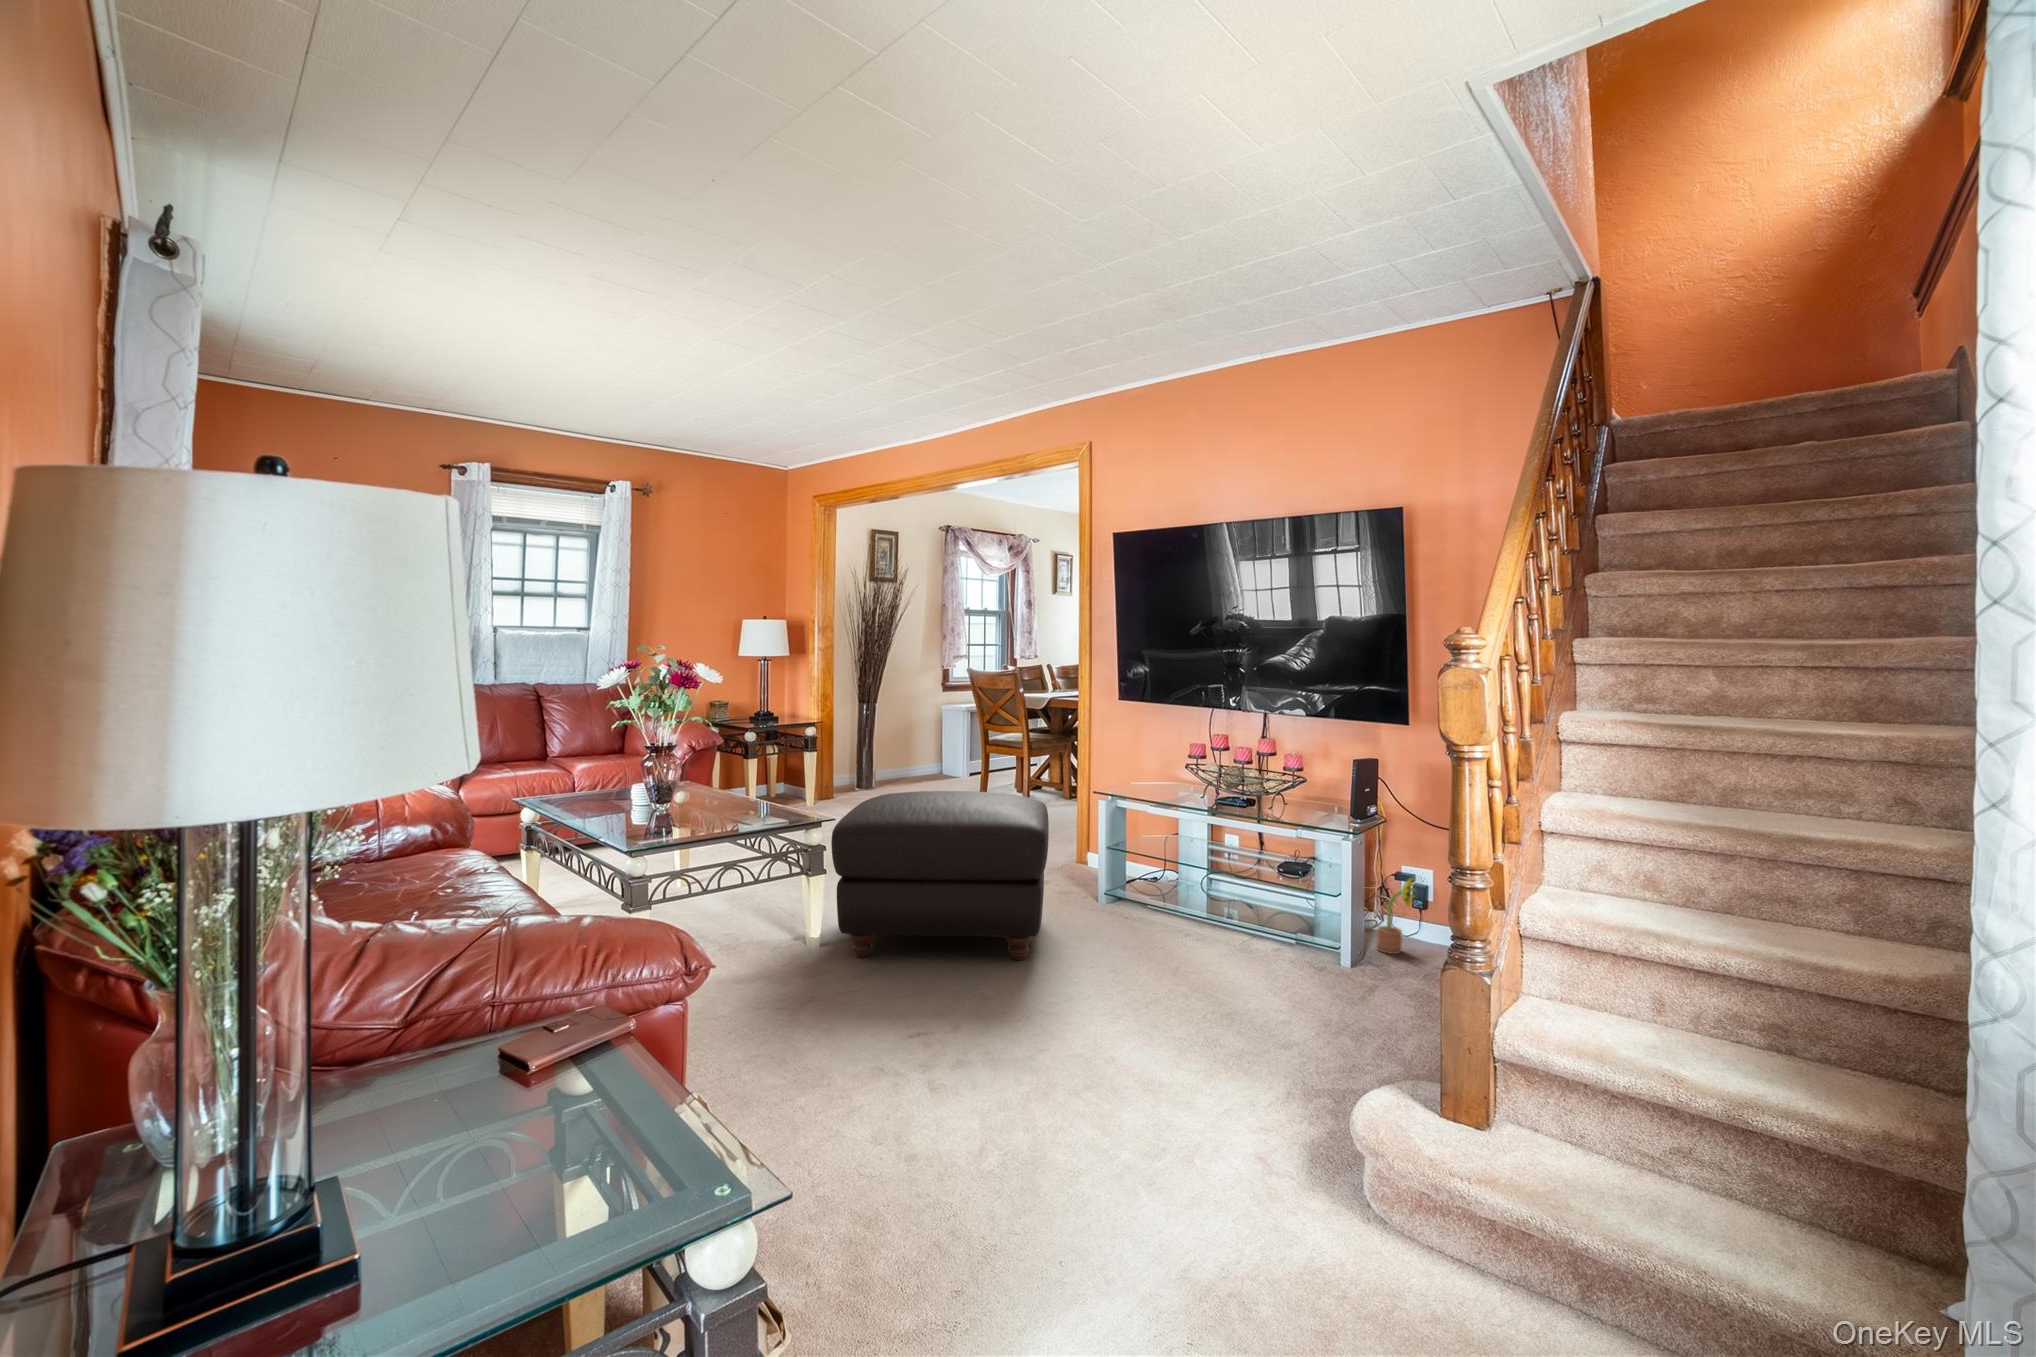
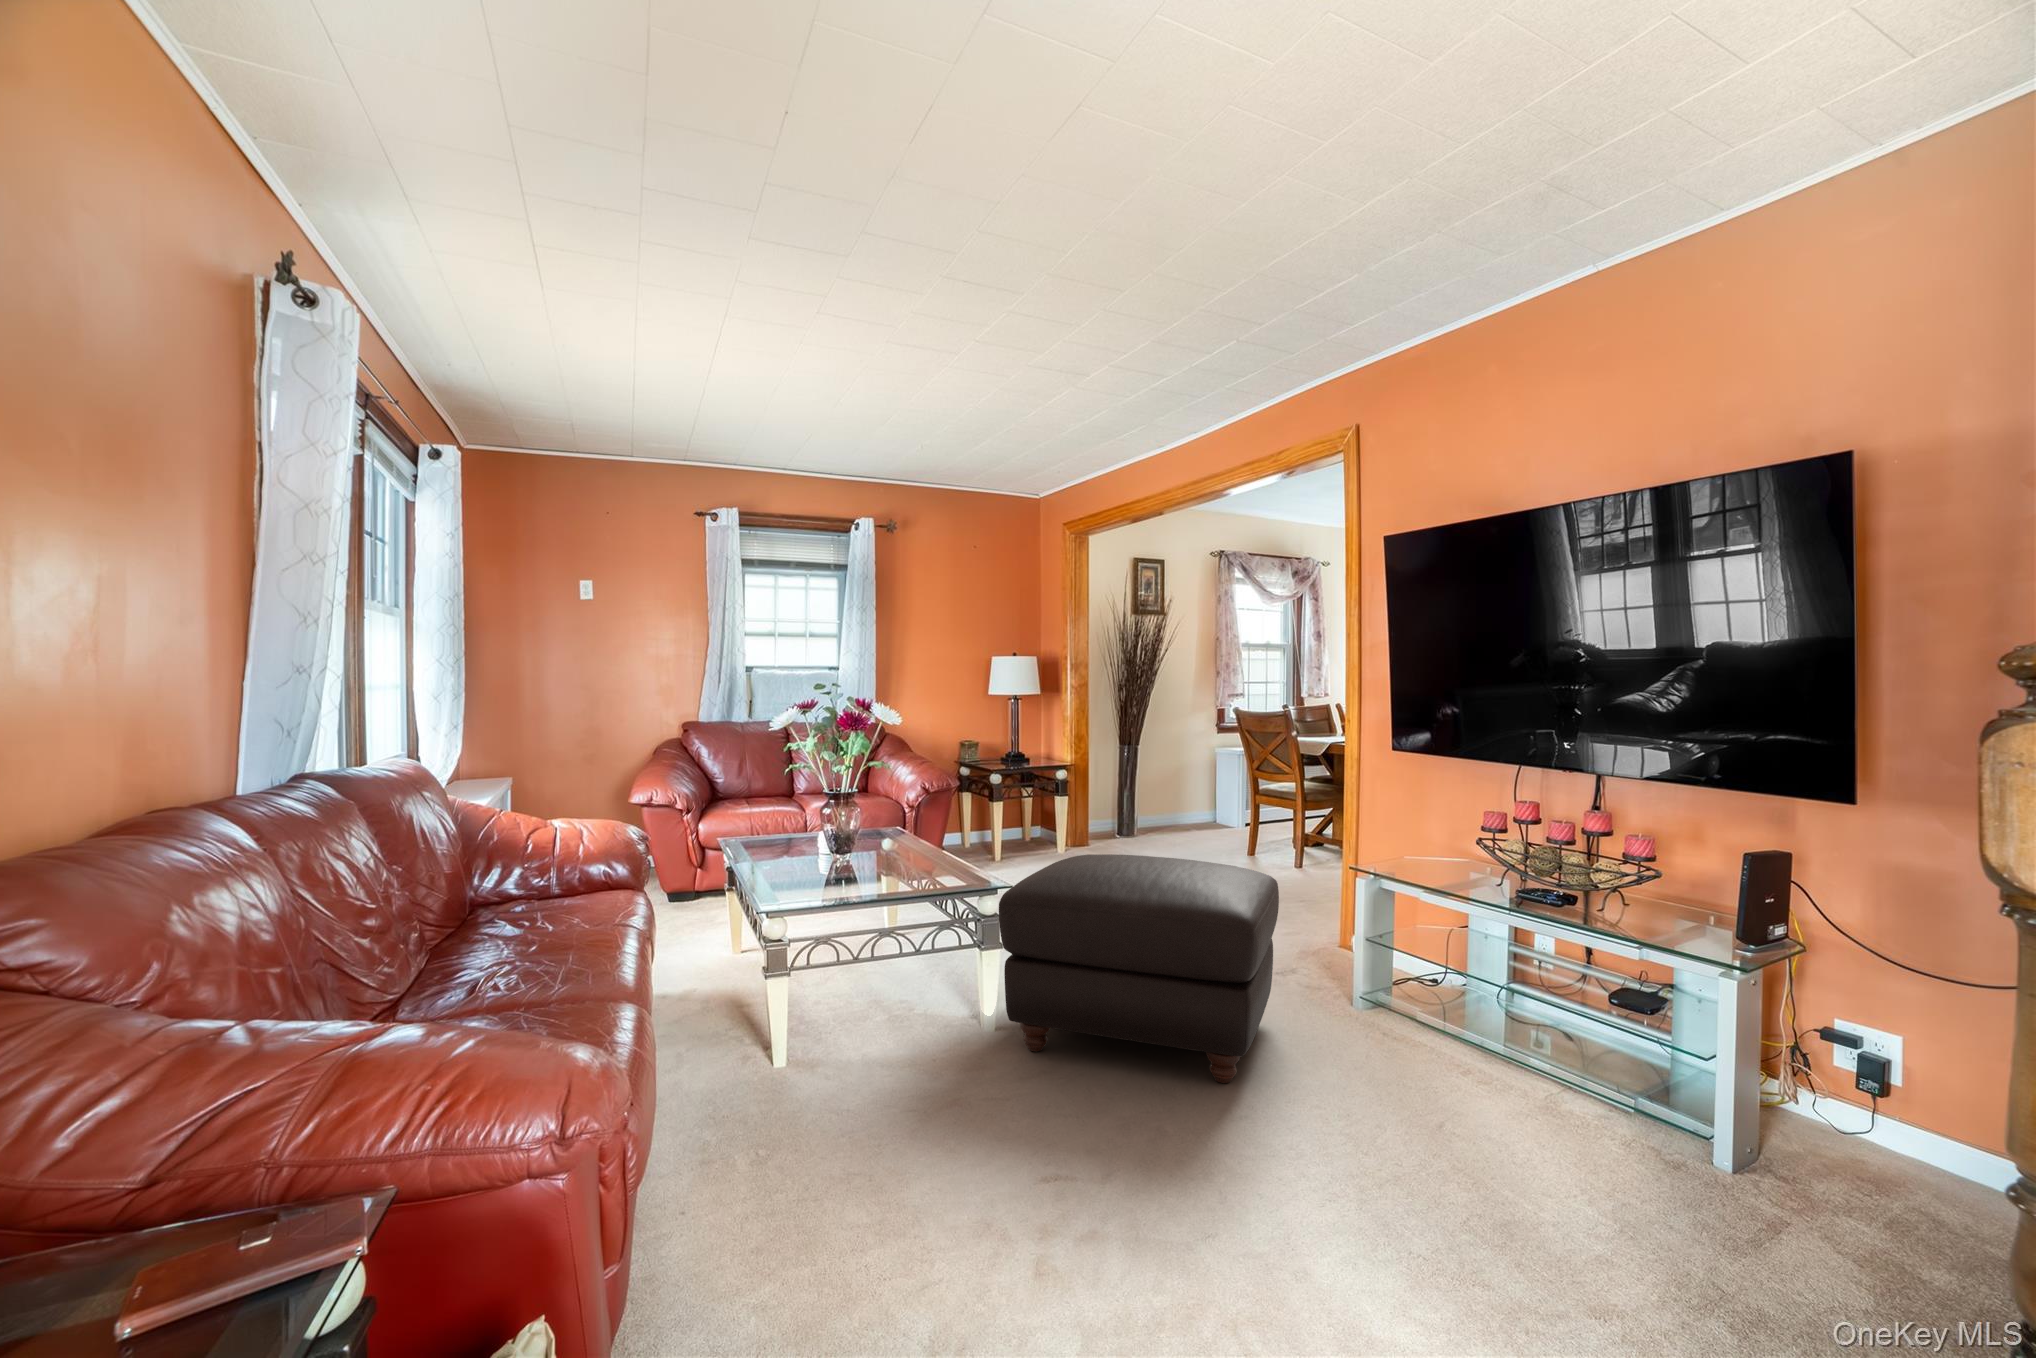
decorative plant: present [1377,878,1415,954] -> none [1786,1039,1862,1158]

